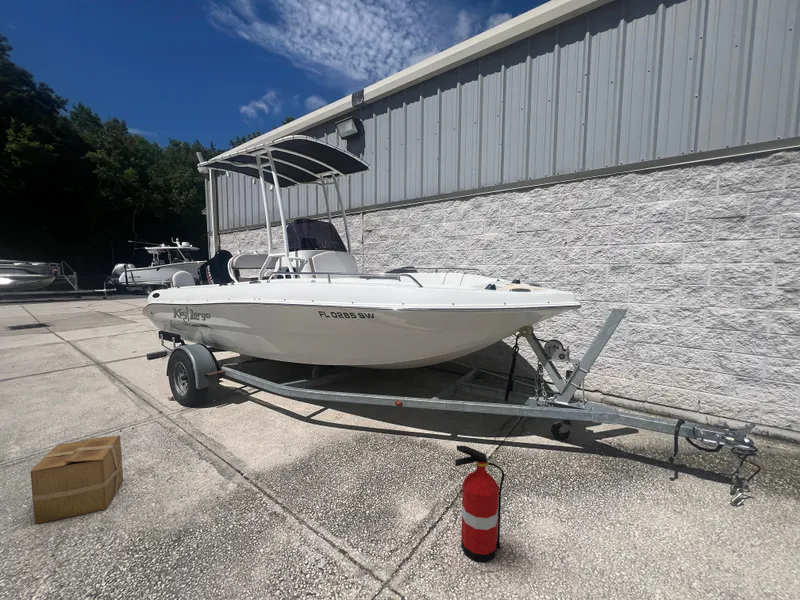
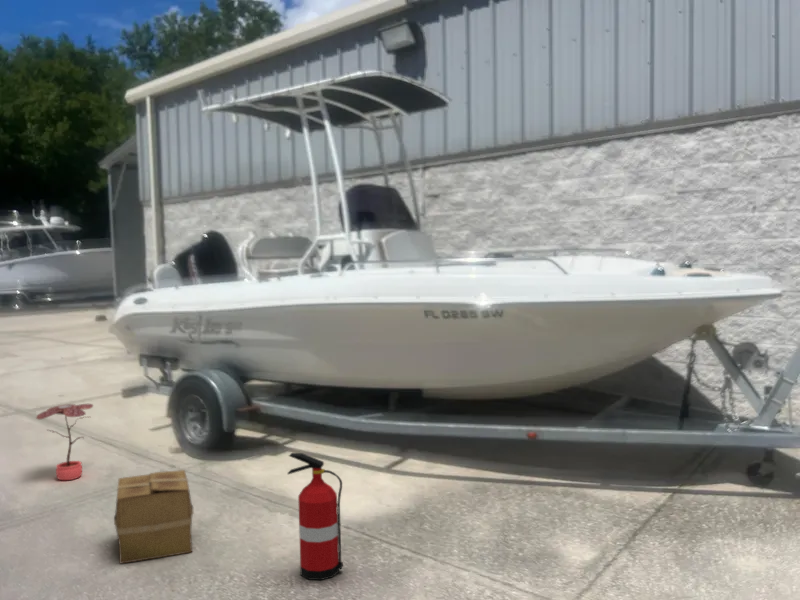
potted plant: none [44,370,98,426] -> present [37,404,93,480]
fire extinguisher: present [455,445,504,562] -> present [288,453,343,580]

